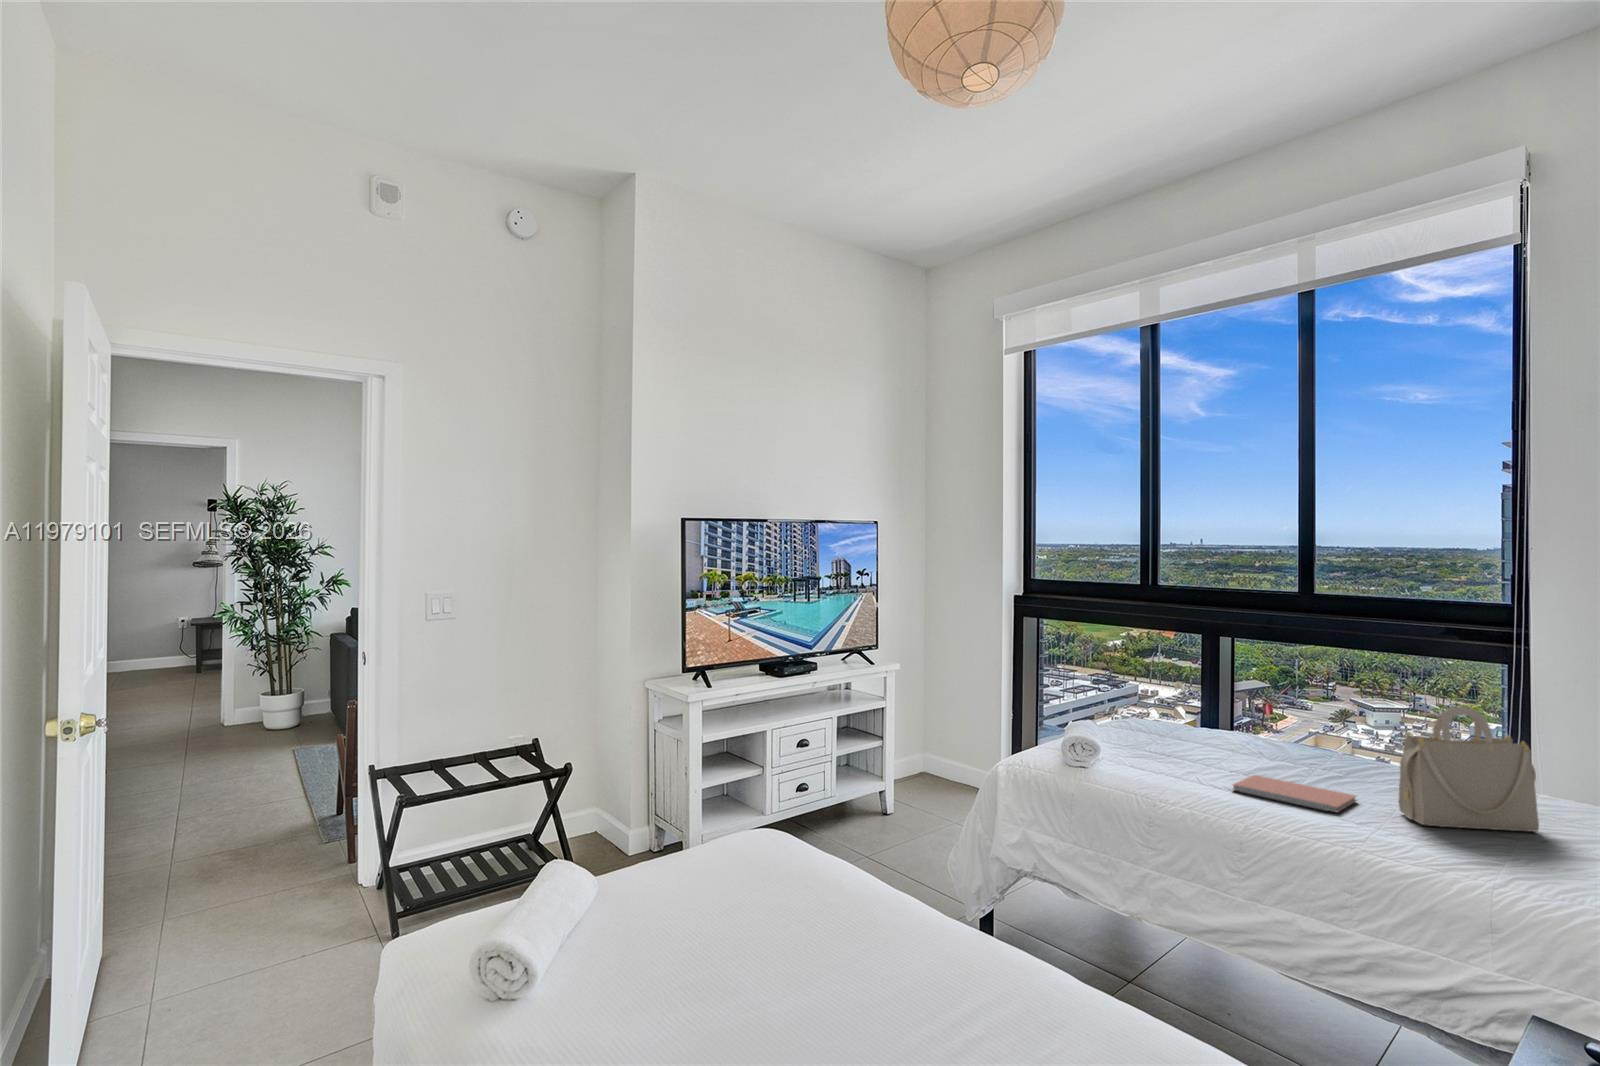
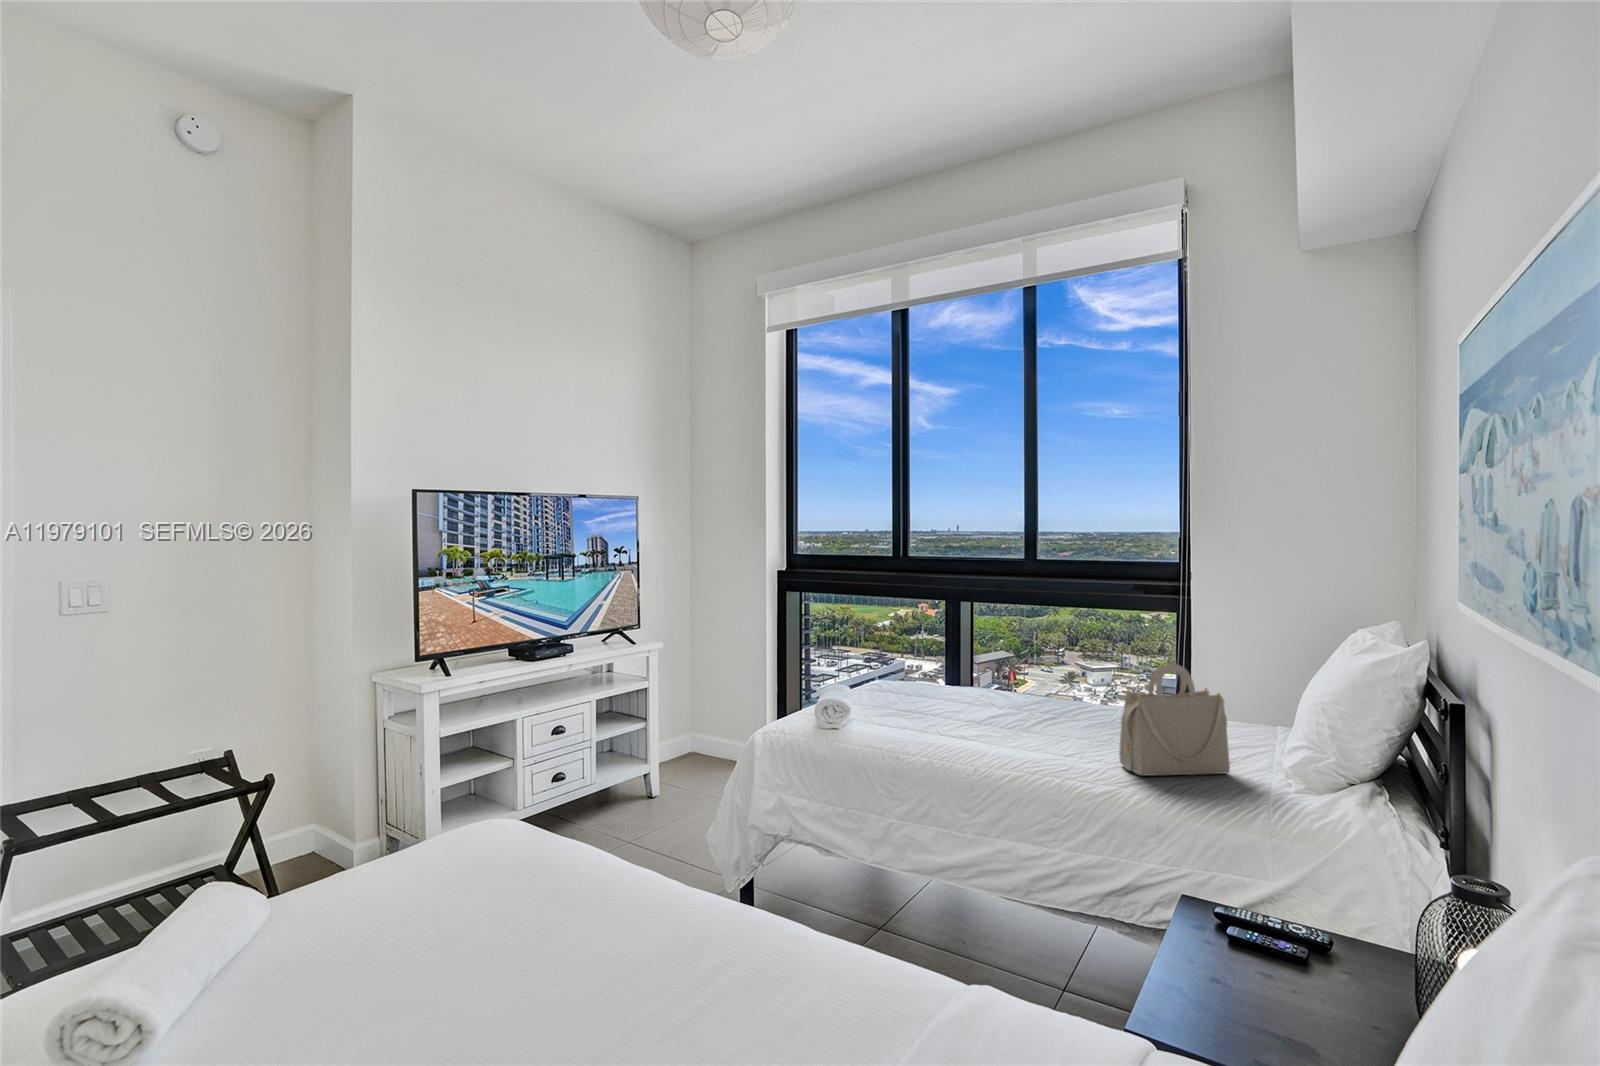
notebook: present [1233,775,1356,812] -> none [978,737,1085,769]

